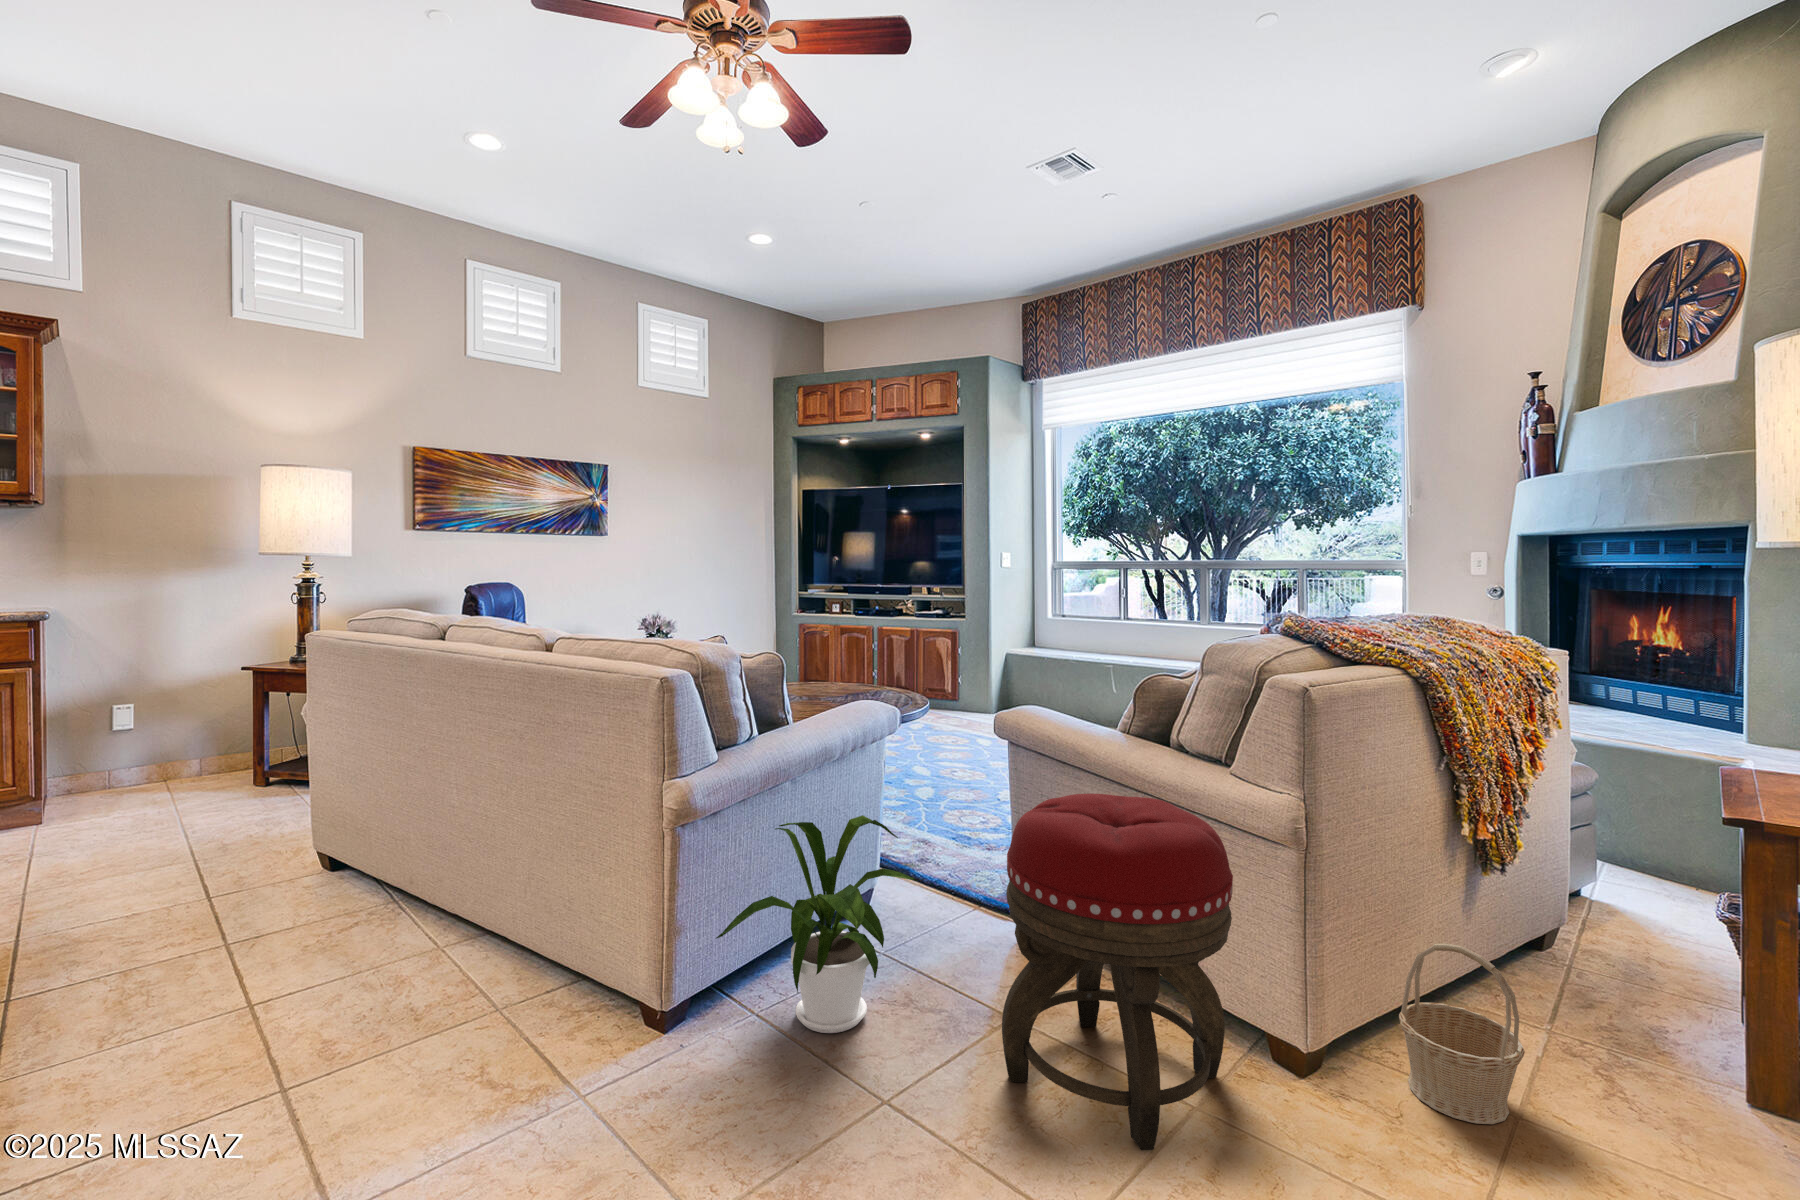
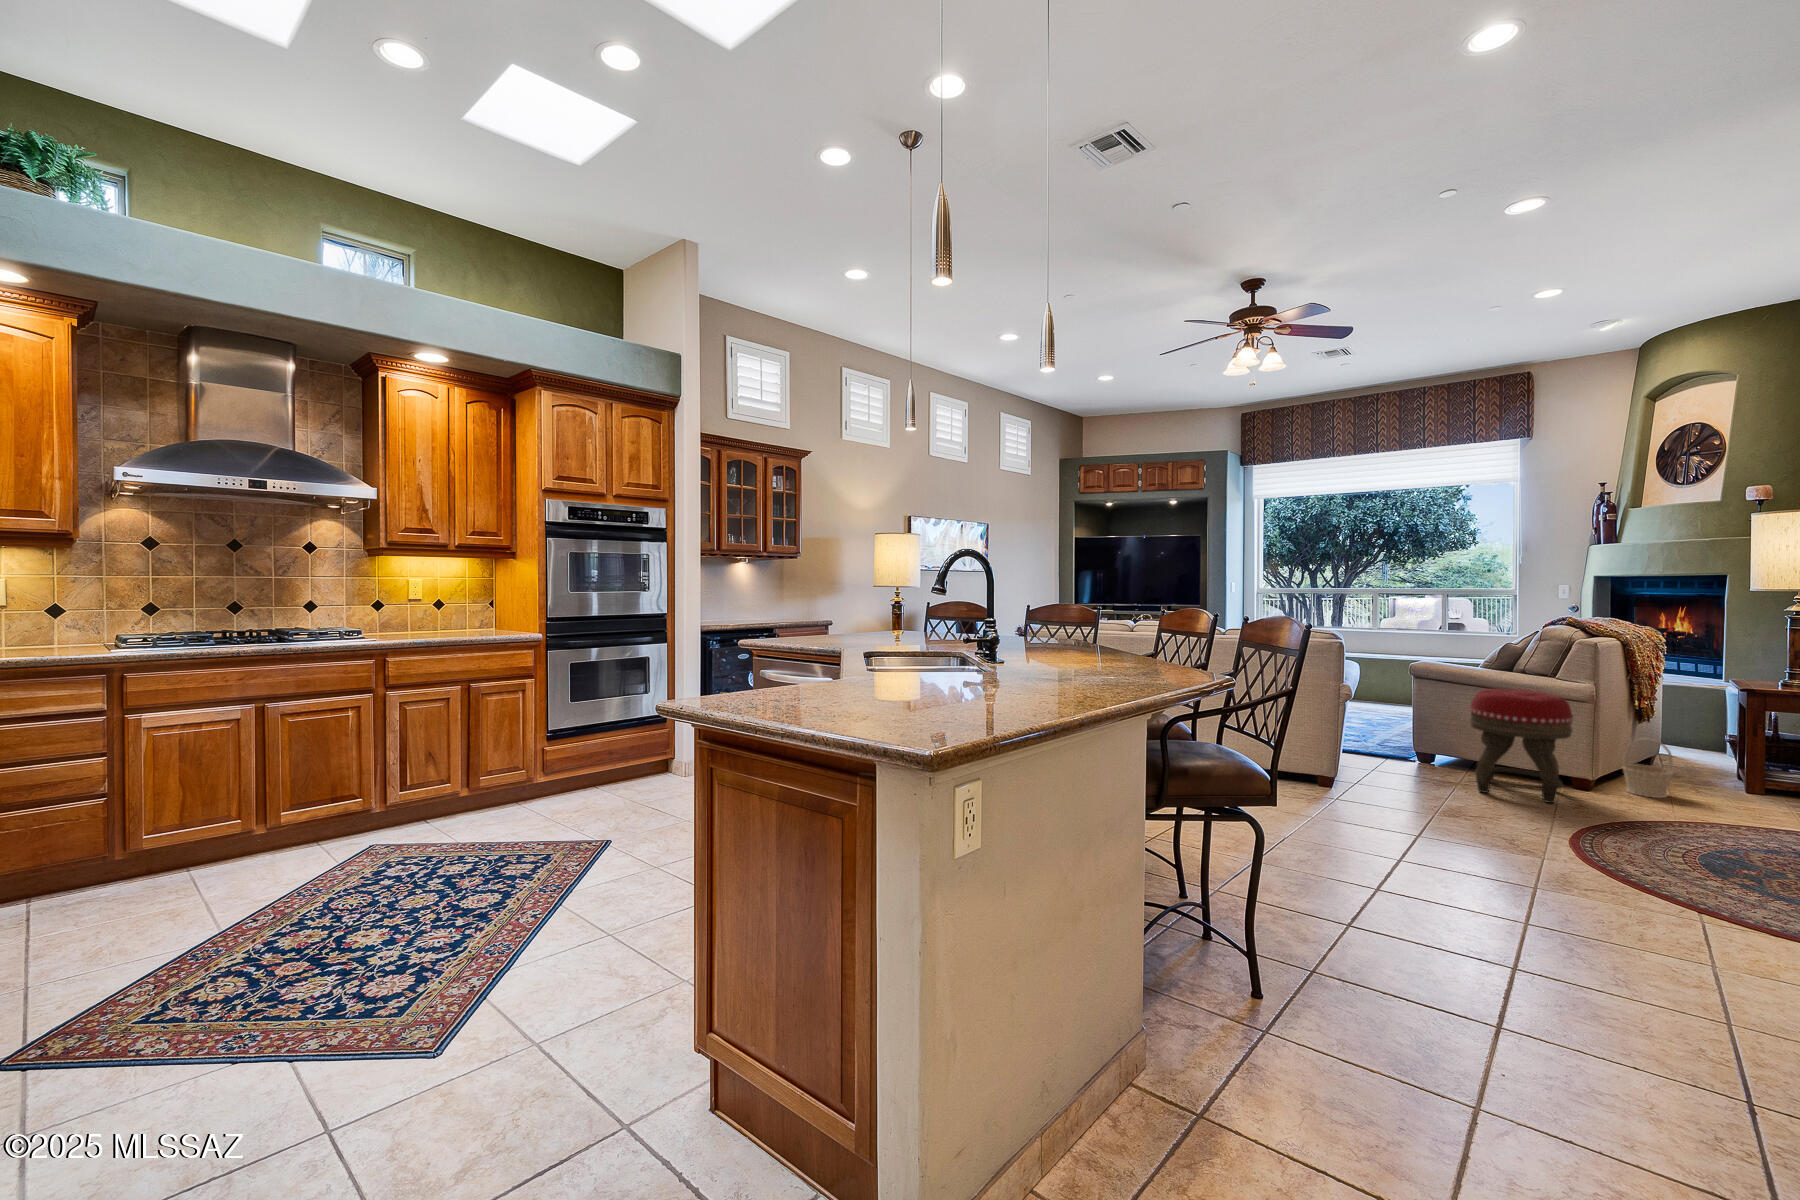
house plant: present [716,815,917,1033] -> none [1347,700,1433,784]

